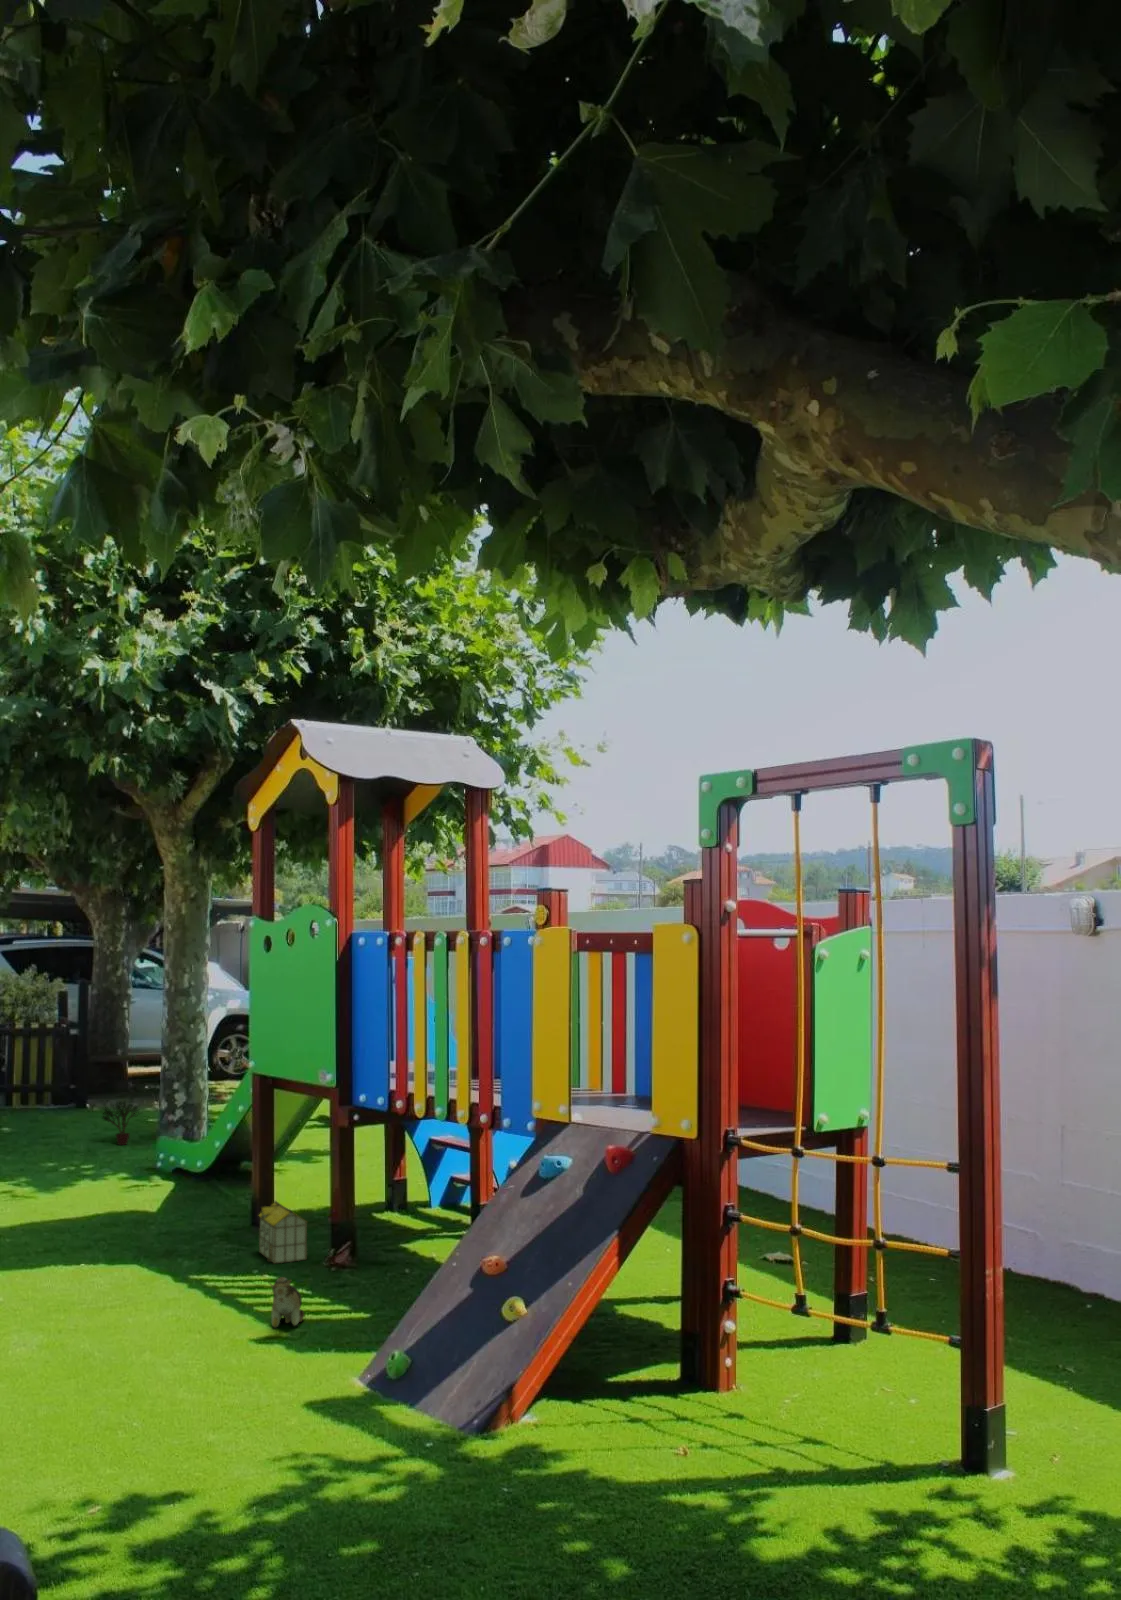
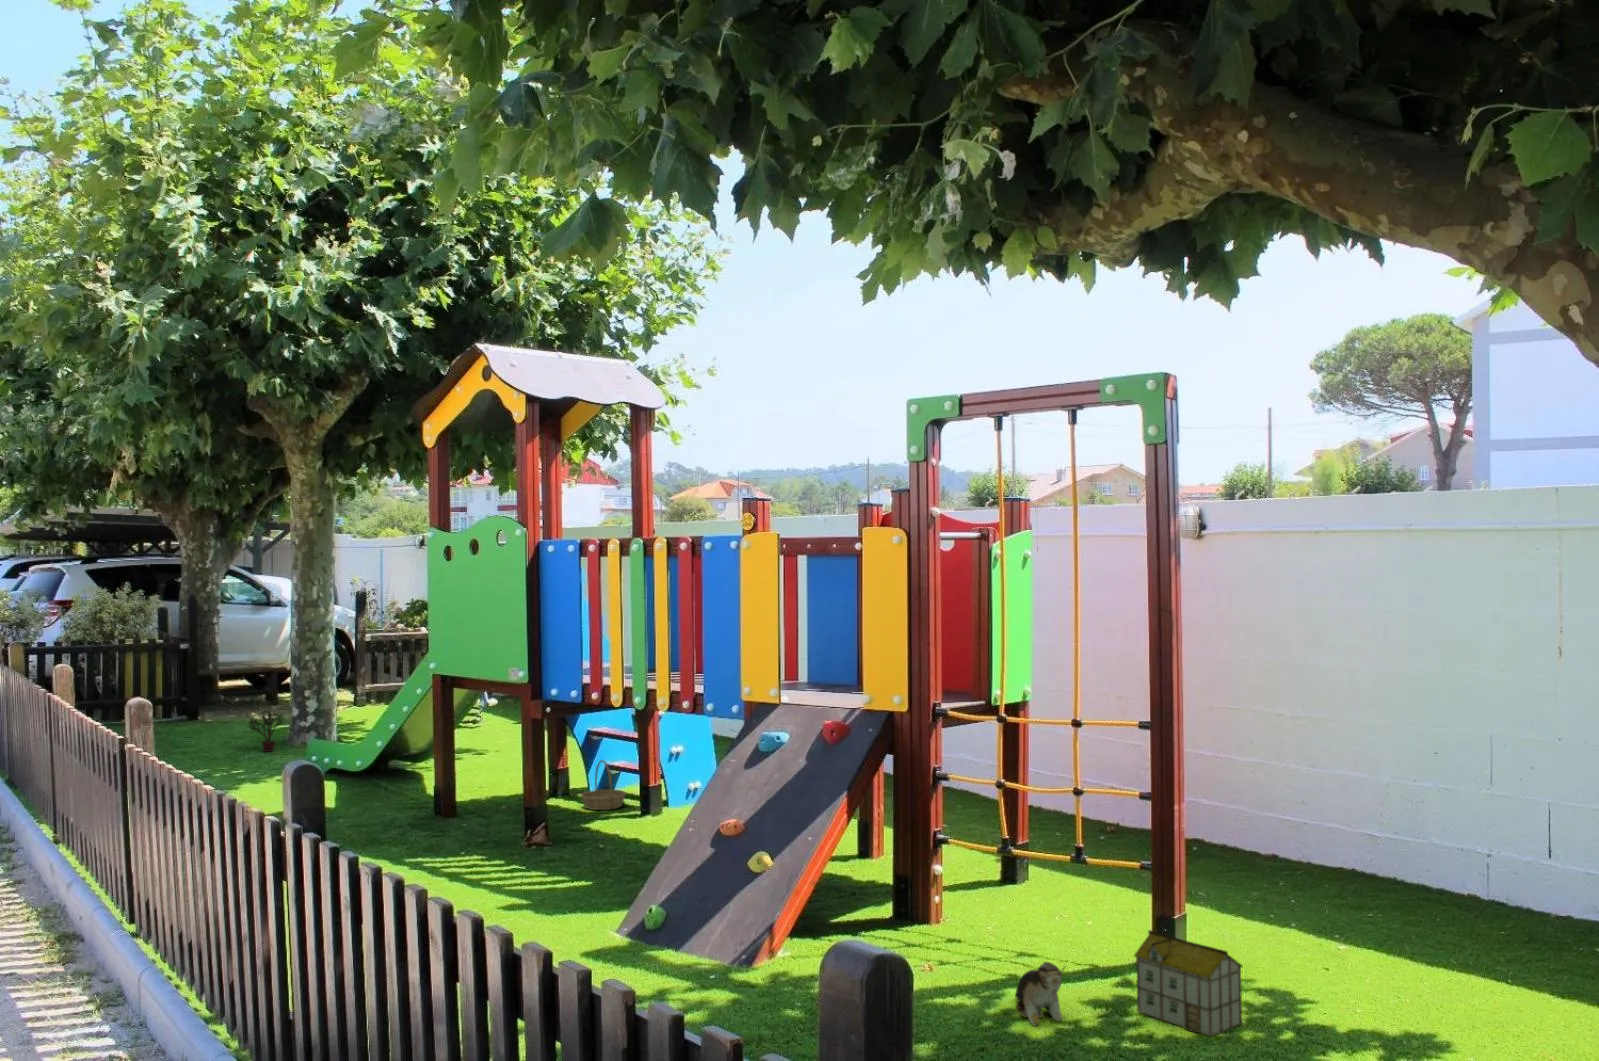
basket: none [405,1170,455,1226] -> present [581,760,626,810]
toy house: present [259,1201,307,1263] -> present [1134,930,1242,1037]
plush toy: present [270,1277,304,1327] -> present [1015,962,1065,1026]

